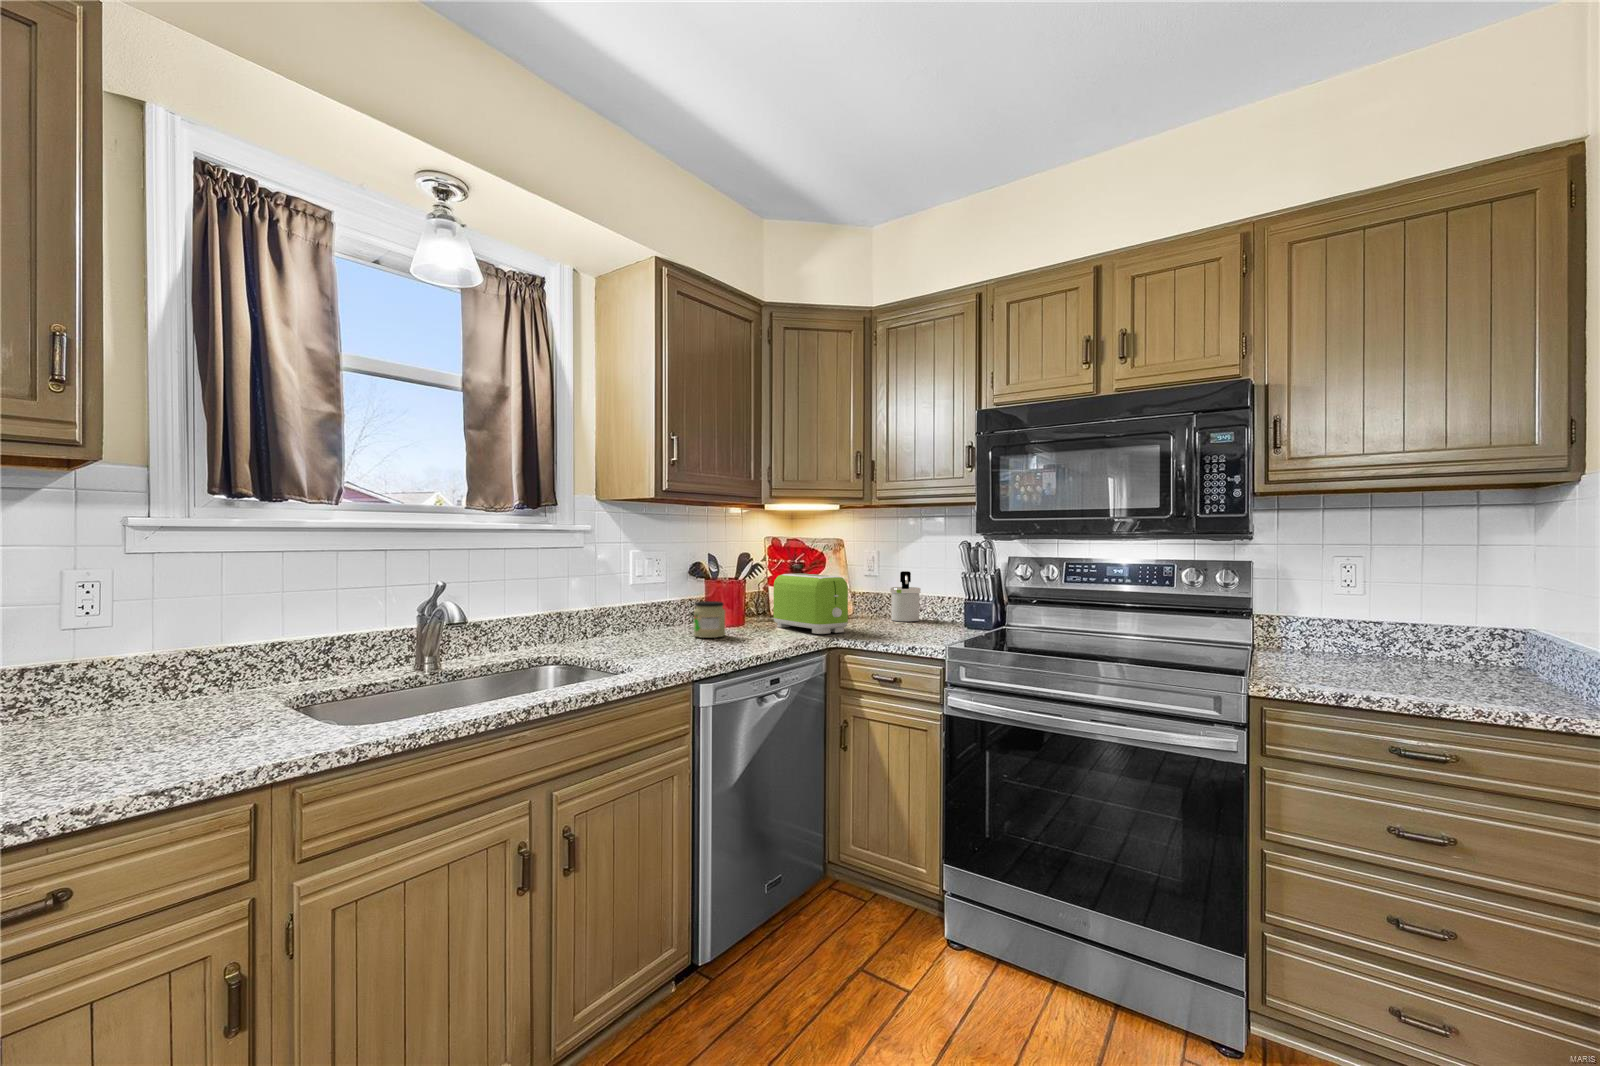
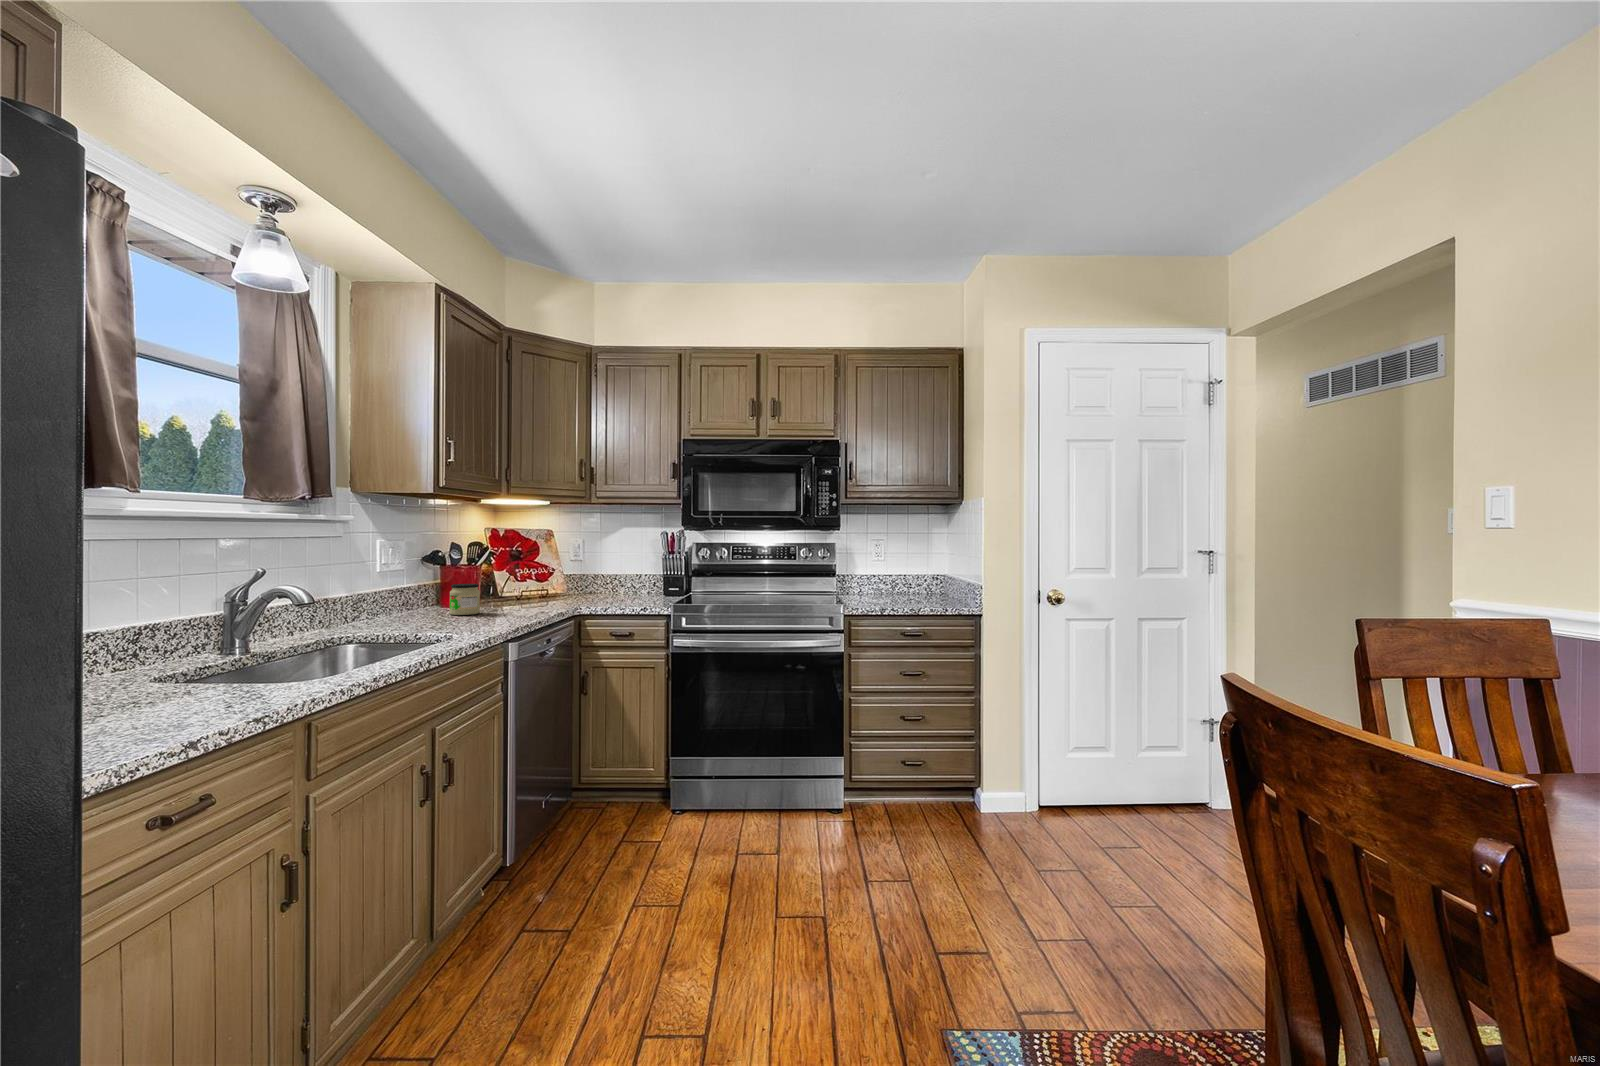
soap dispenser: present [890,571,921,622] -> none [592,557,616,596]
toaster: present [774,574,848,634] -> none [505,560,577,607]

